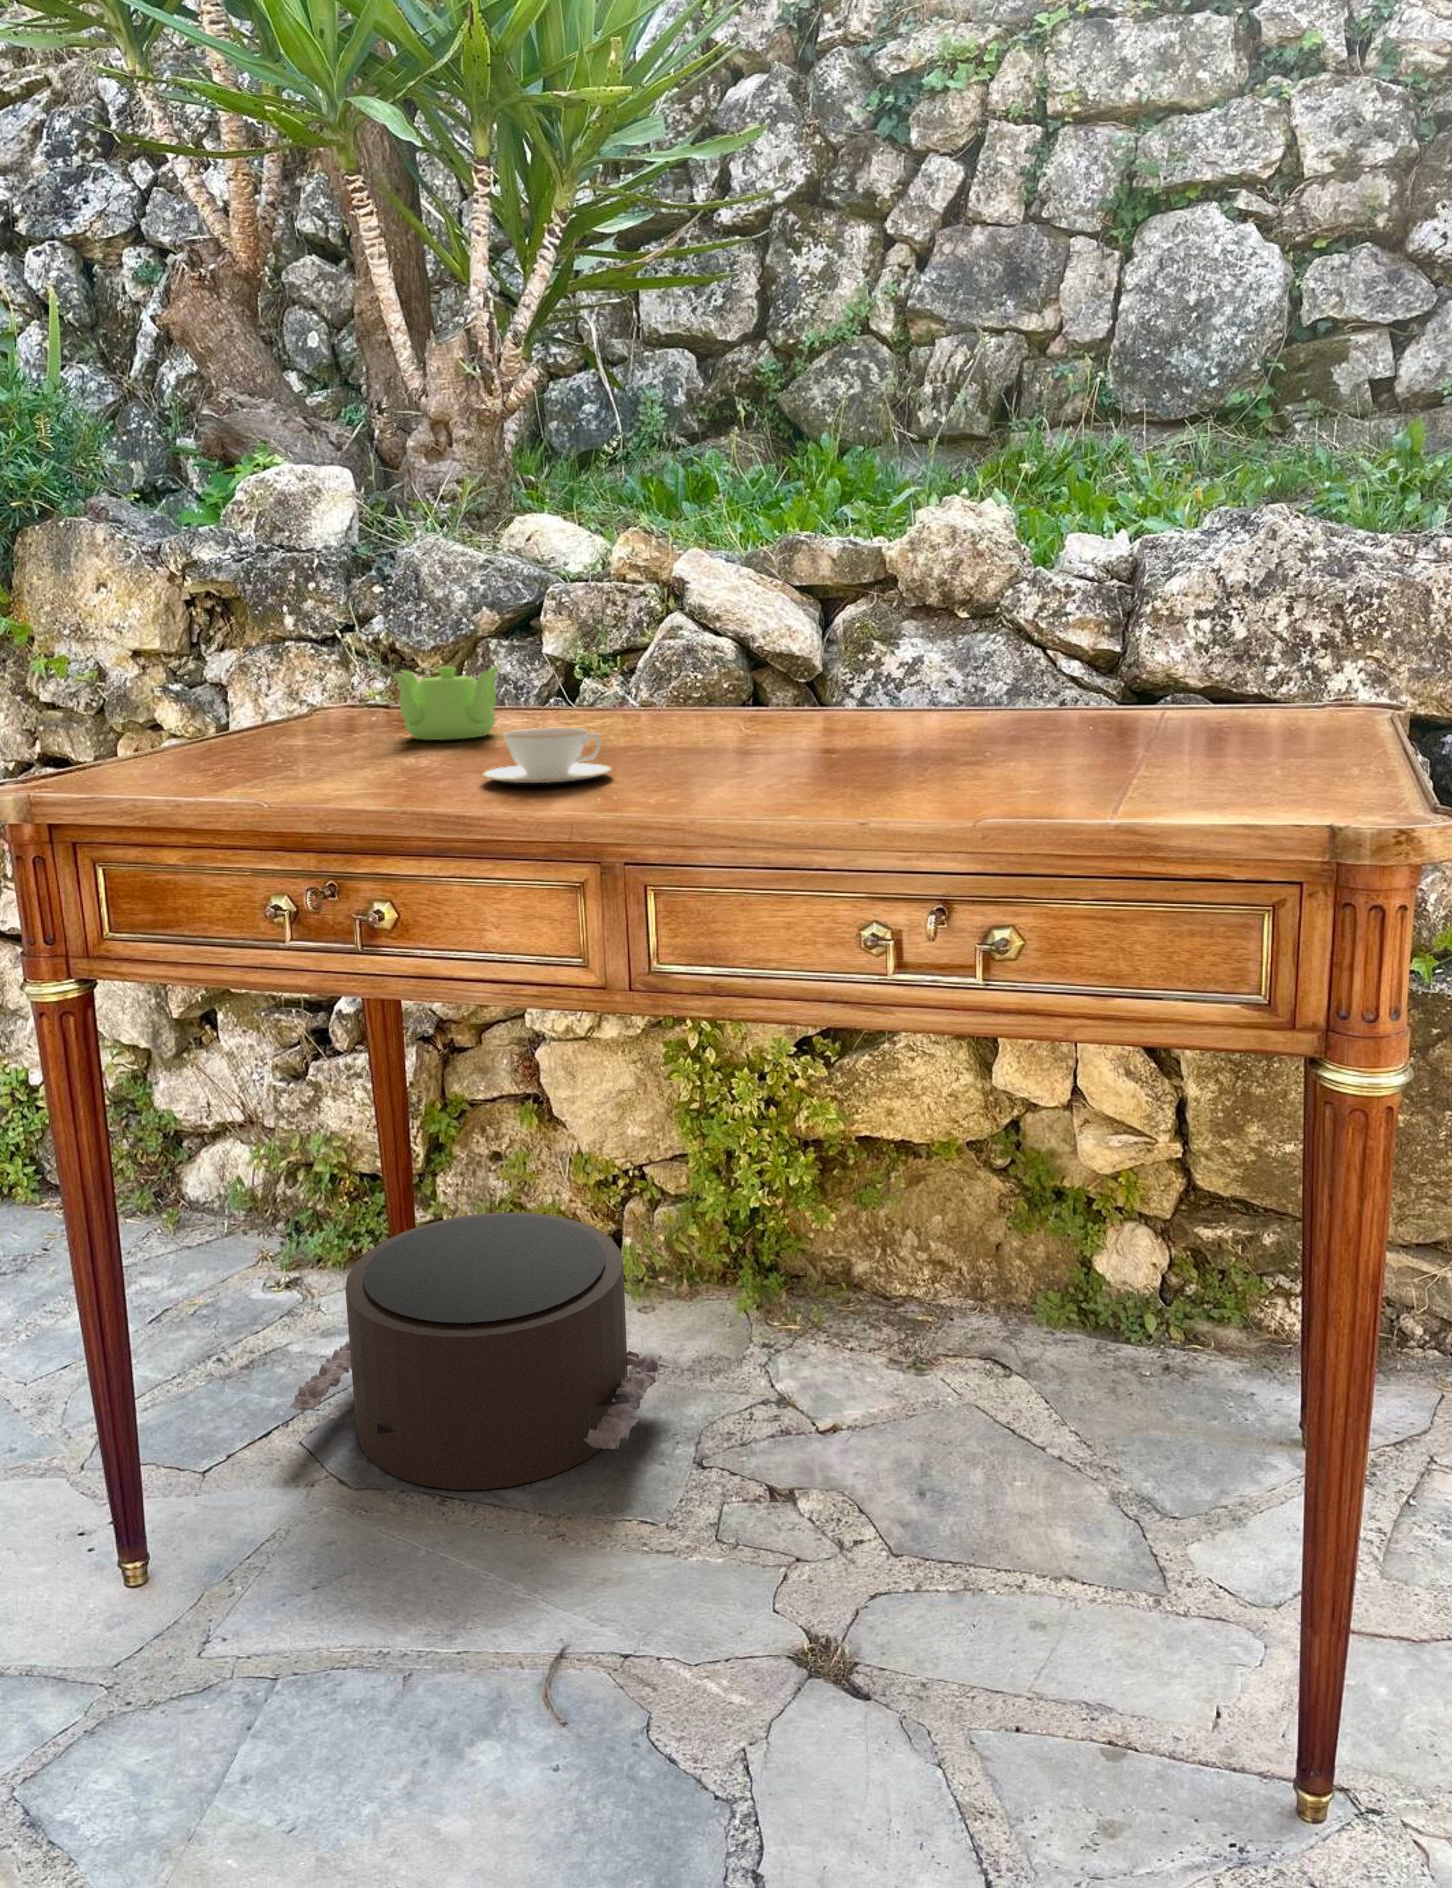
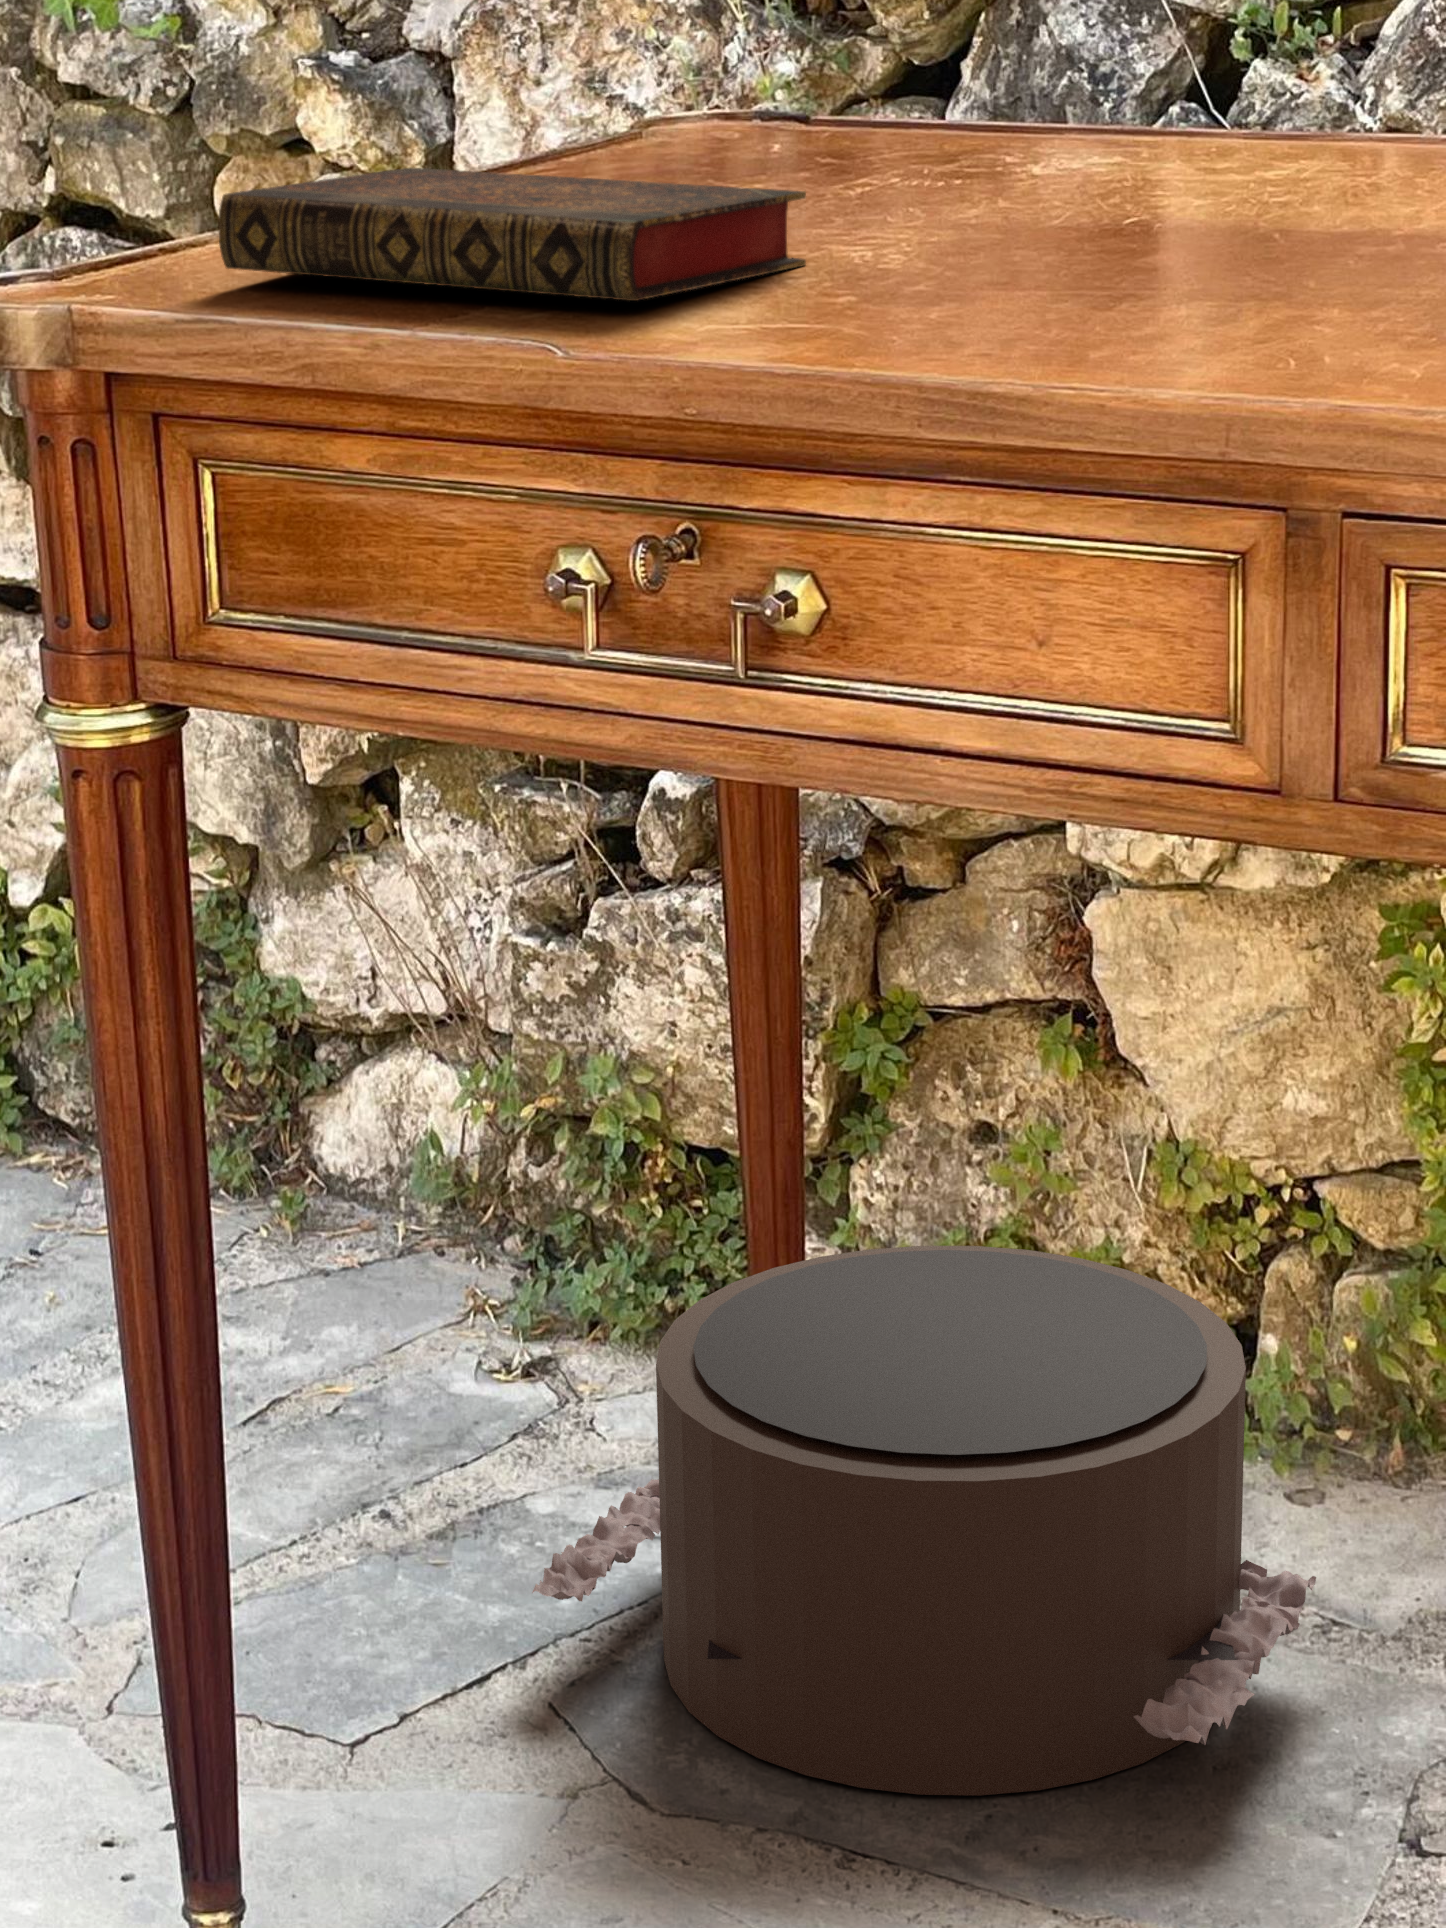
teapot: present [393,665,500,740] -> none [819,35,1061,203]
teacup: present [483,728,612,783] -> none [1004,192,1286,313]
book: none [97,730,389,786] -> present [218,167,806,301]

